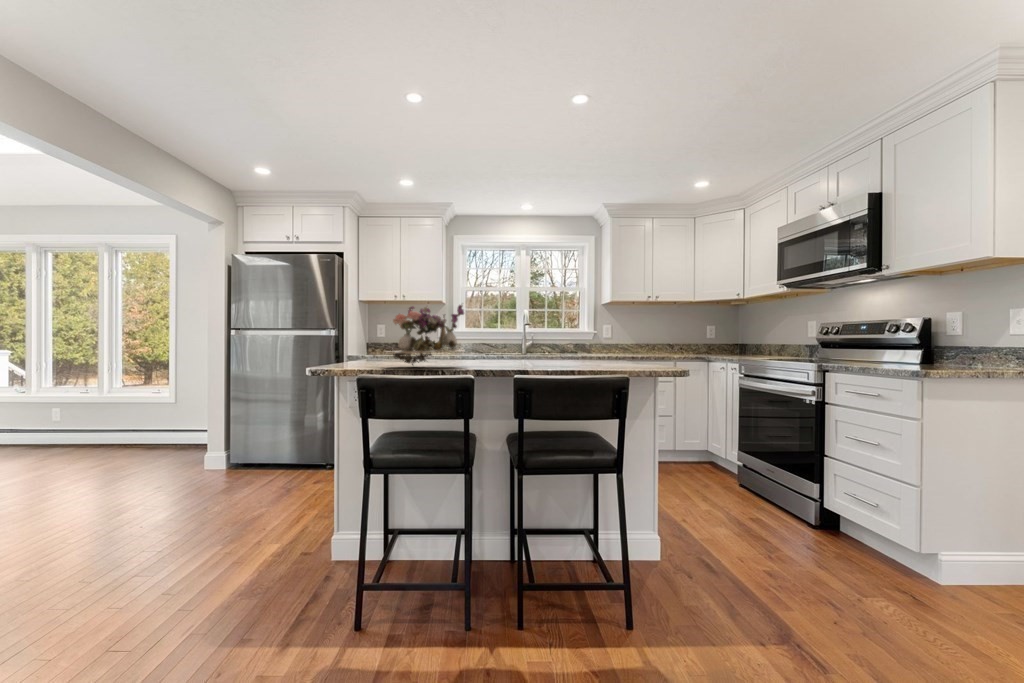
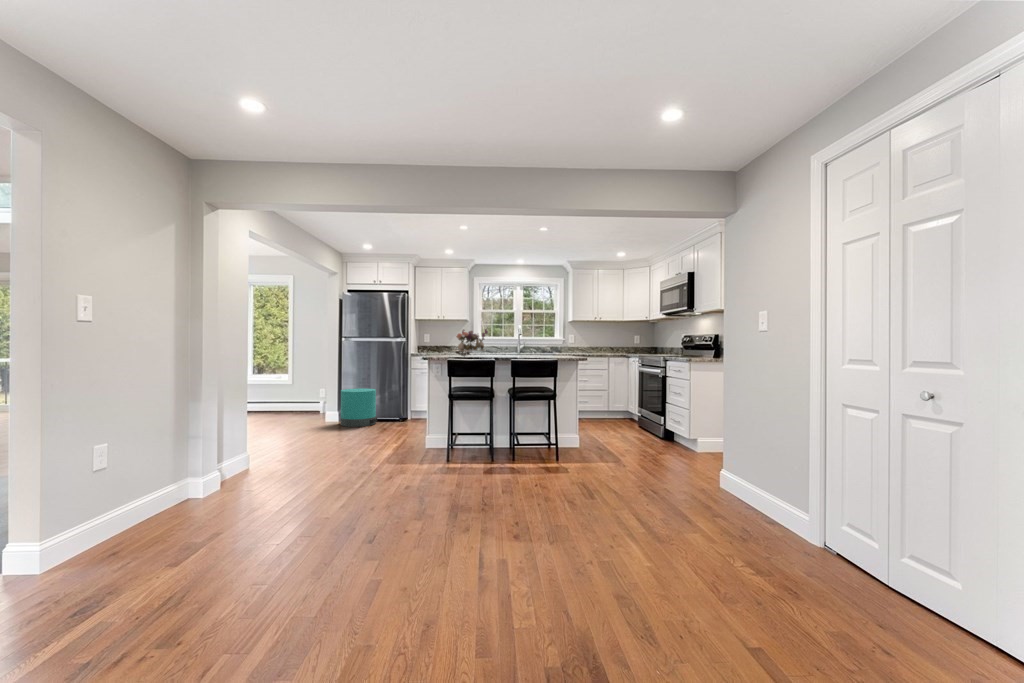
trash can: none [213,415,283,487] -> present [341,389,377,427]

